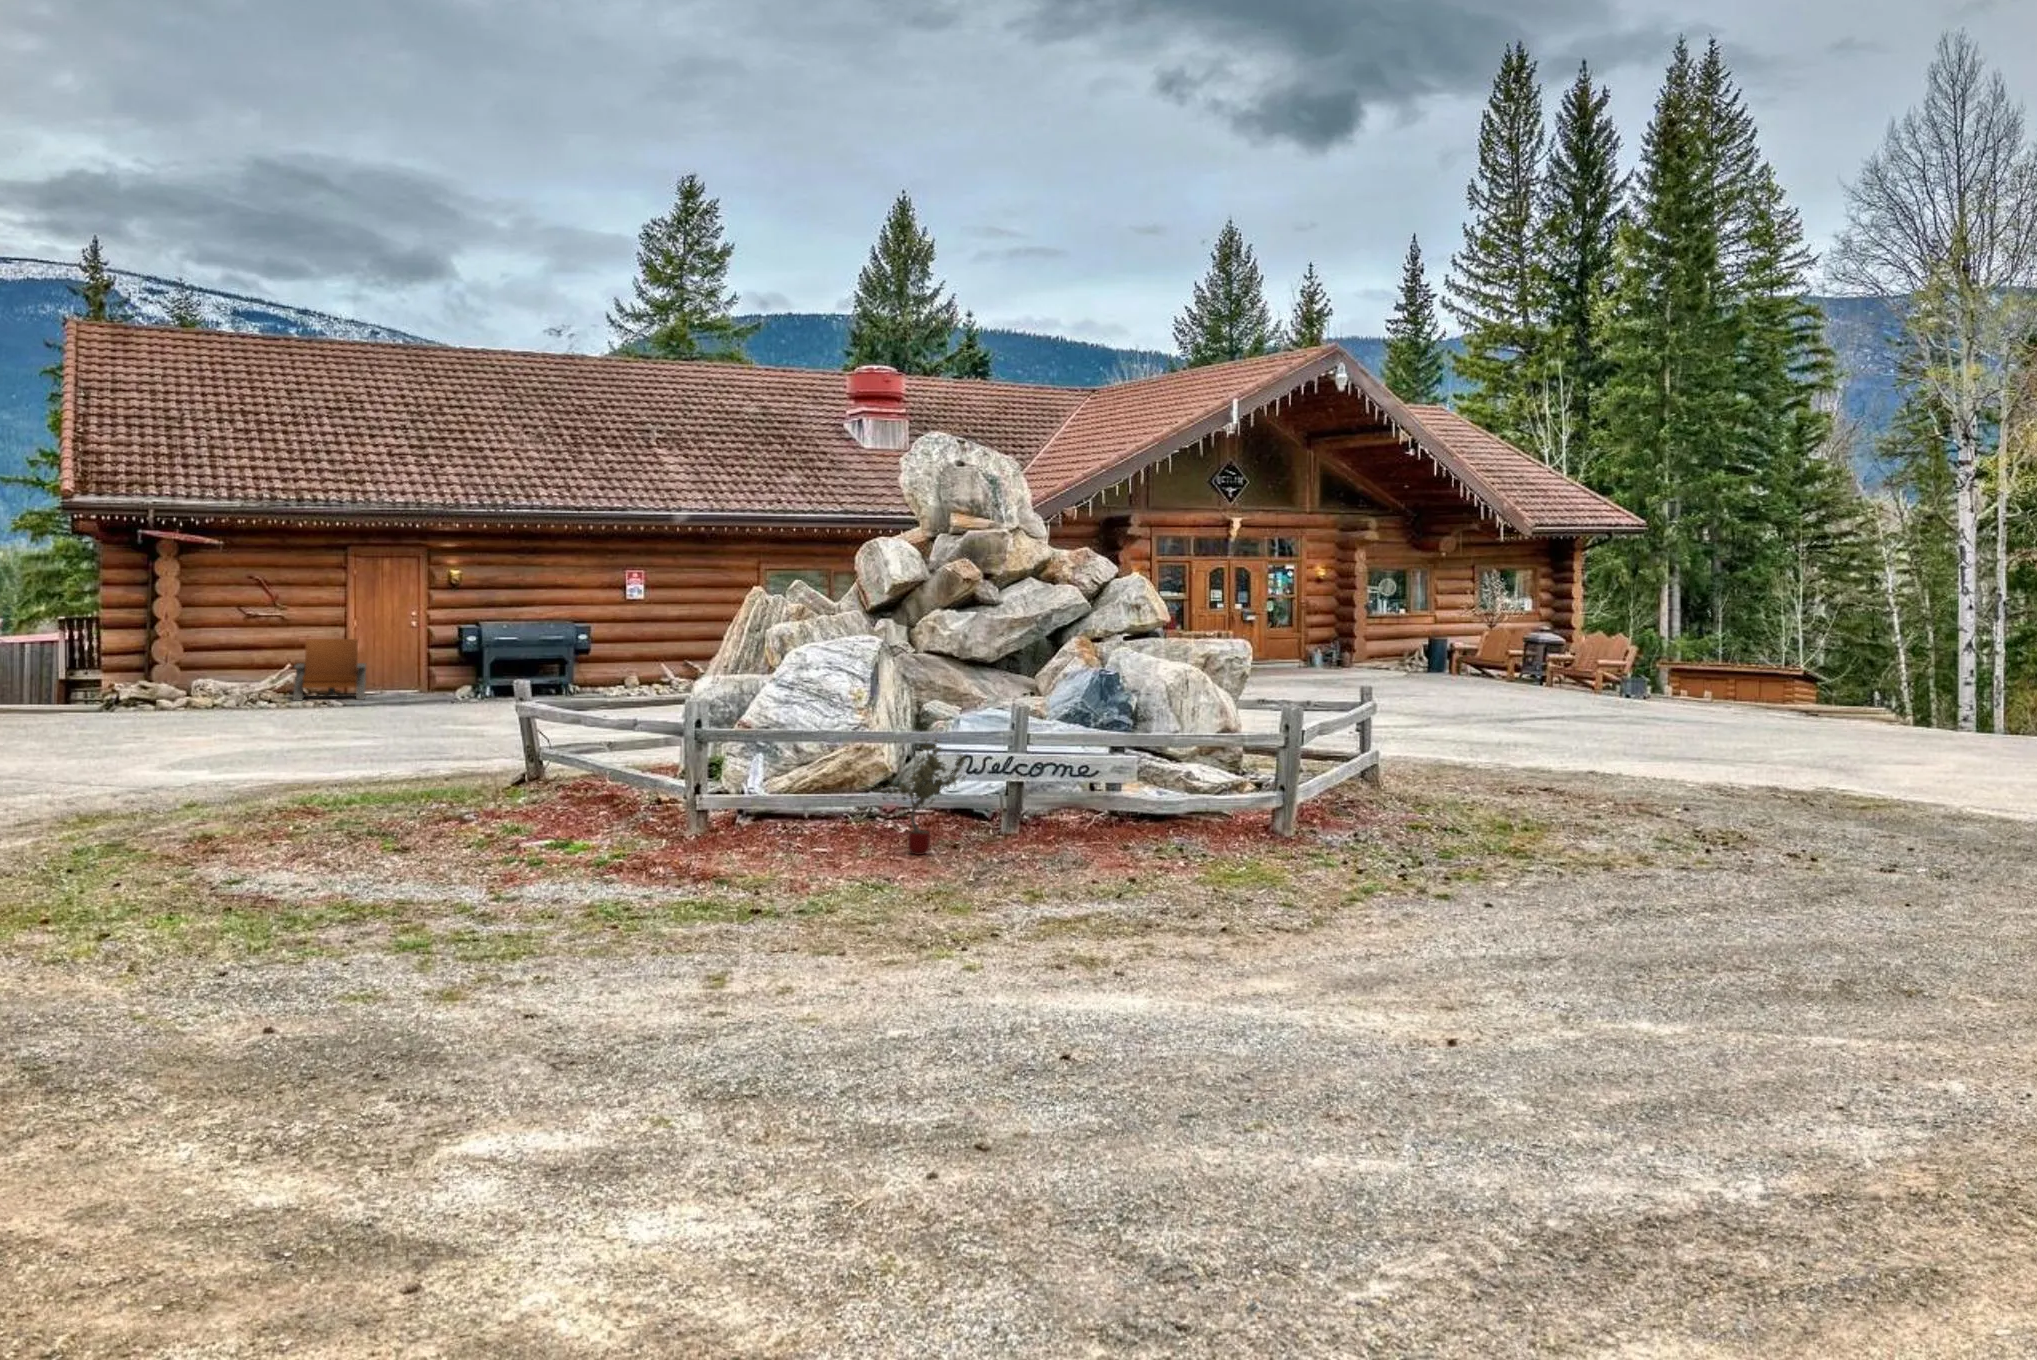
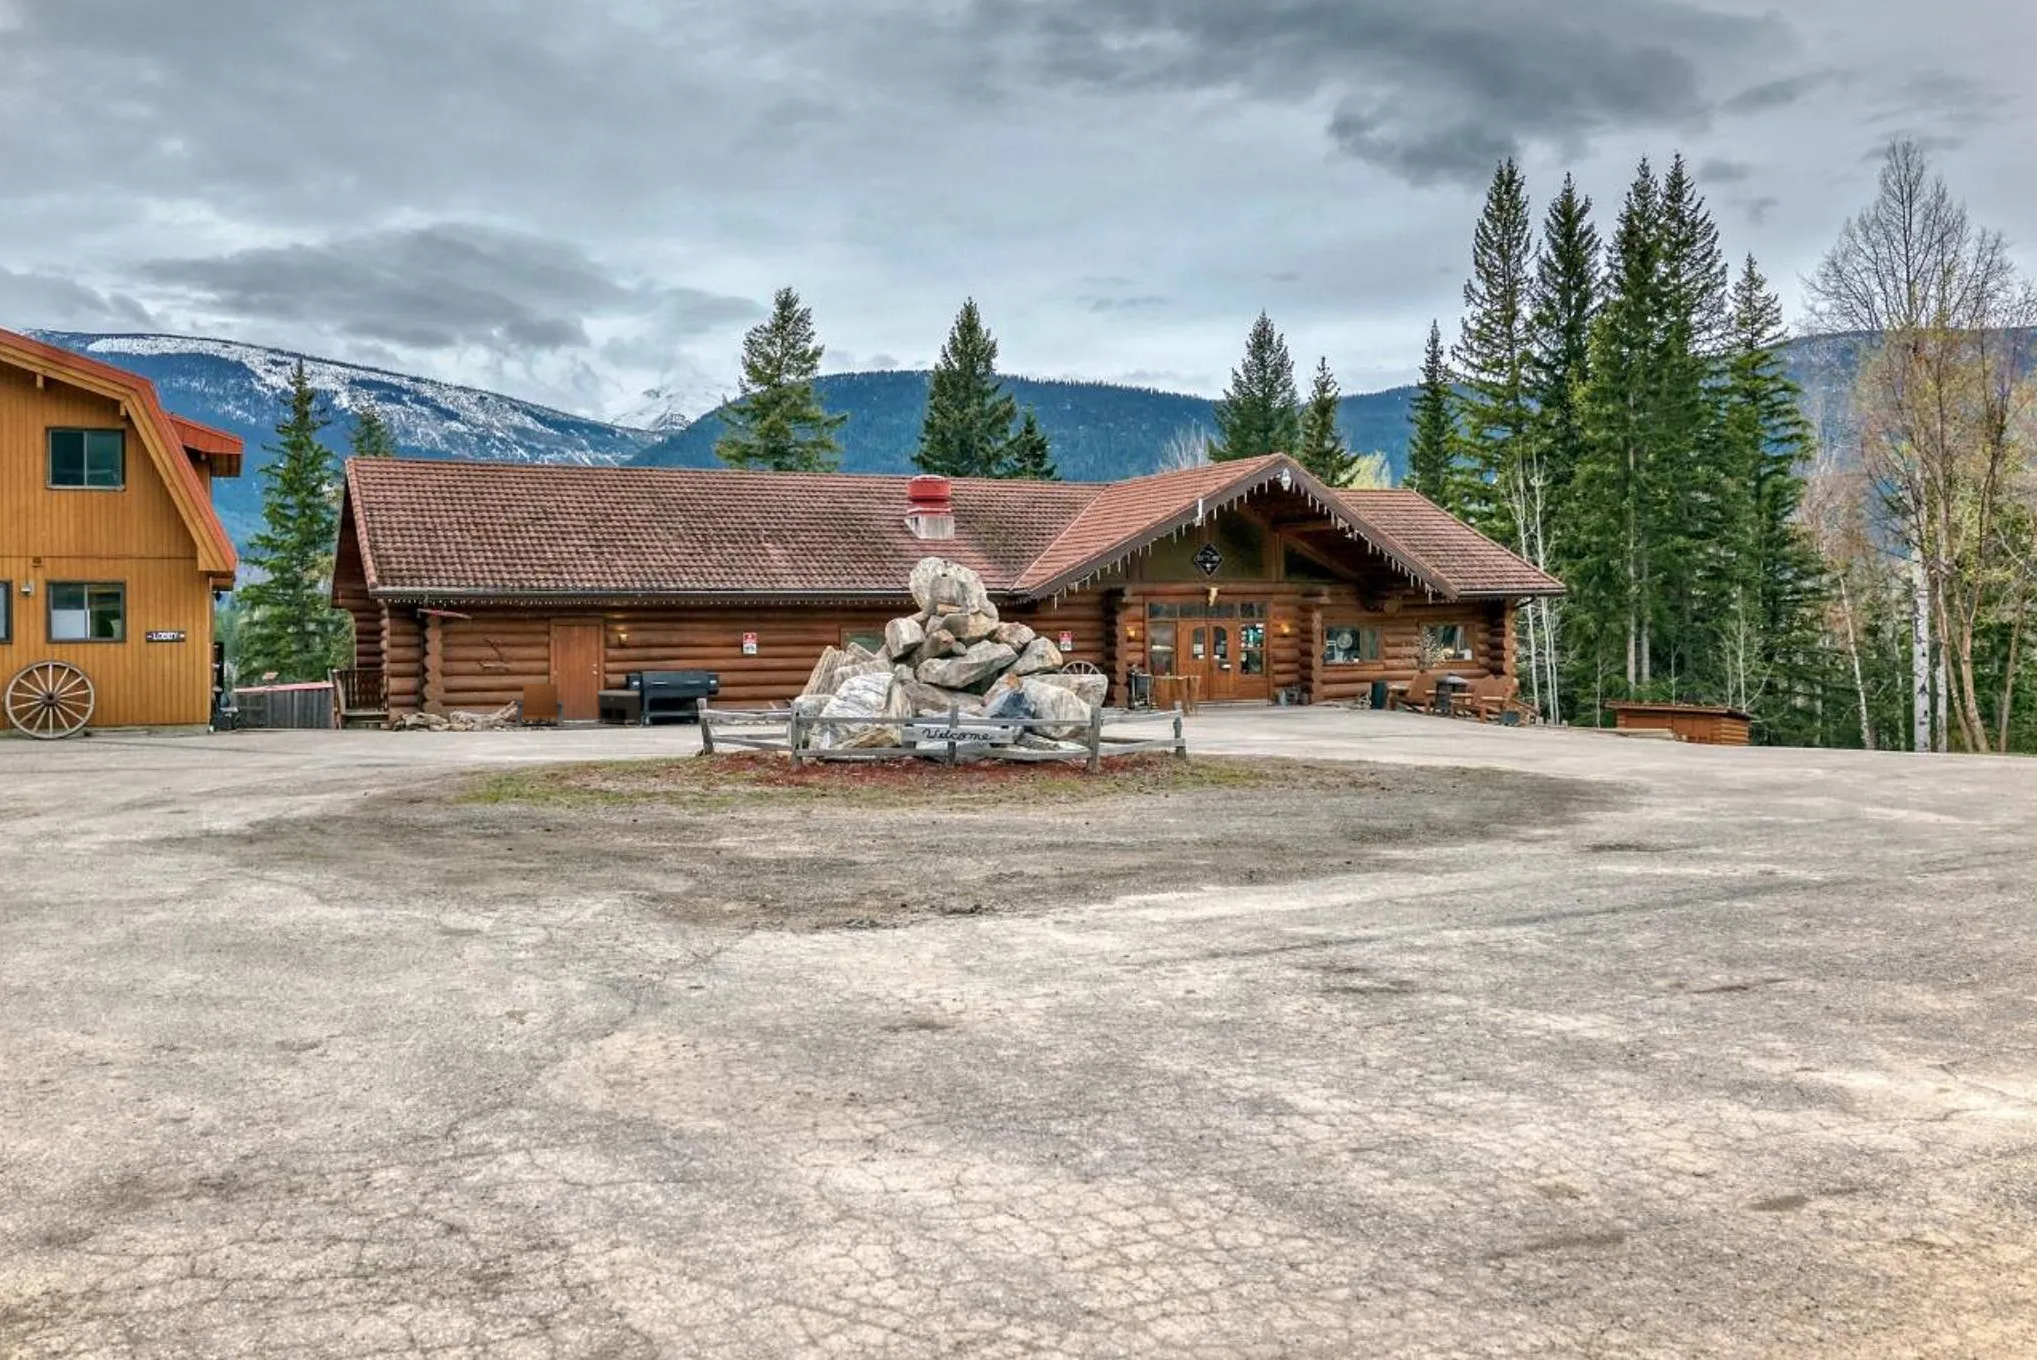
storage bench: none [417,648,486,696] -> present [598,690,641,723]
potted tree: present [875,739,966,855] -> none [868,732,921,798]

